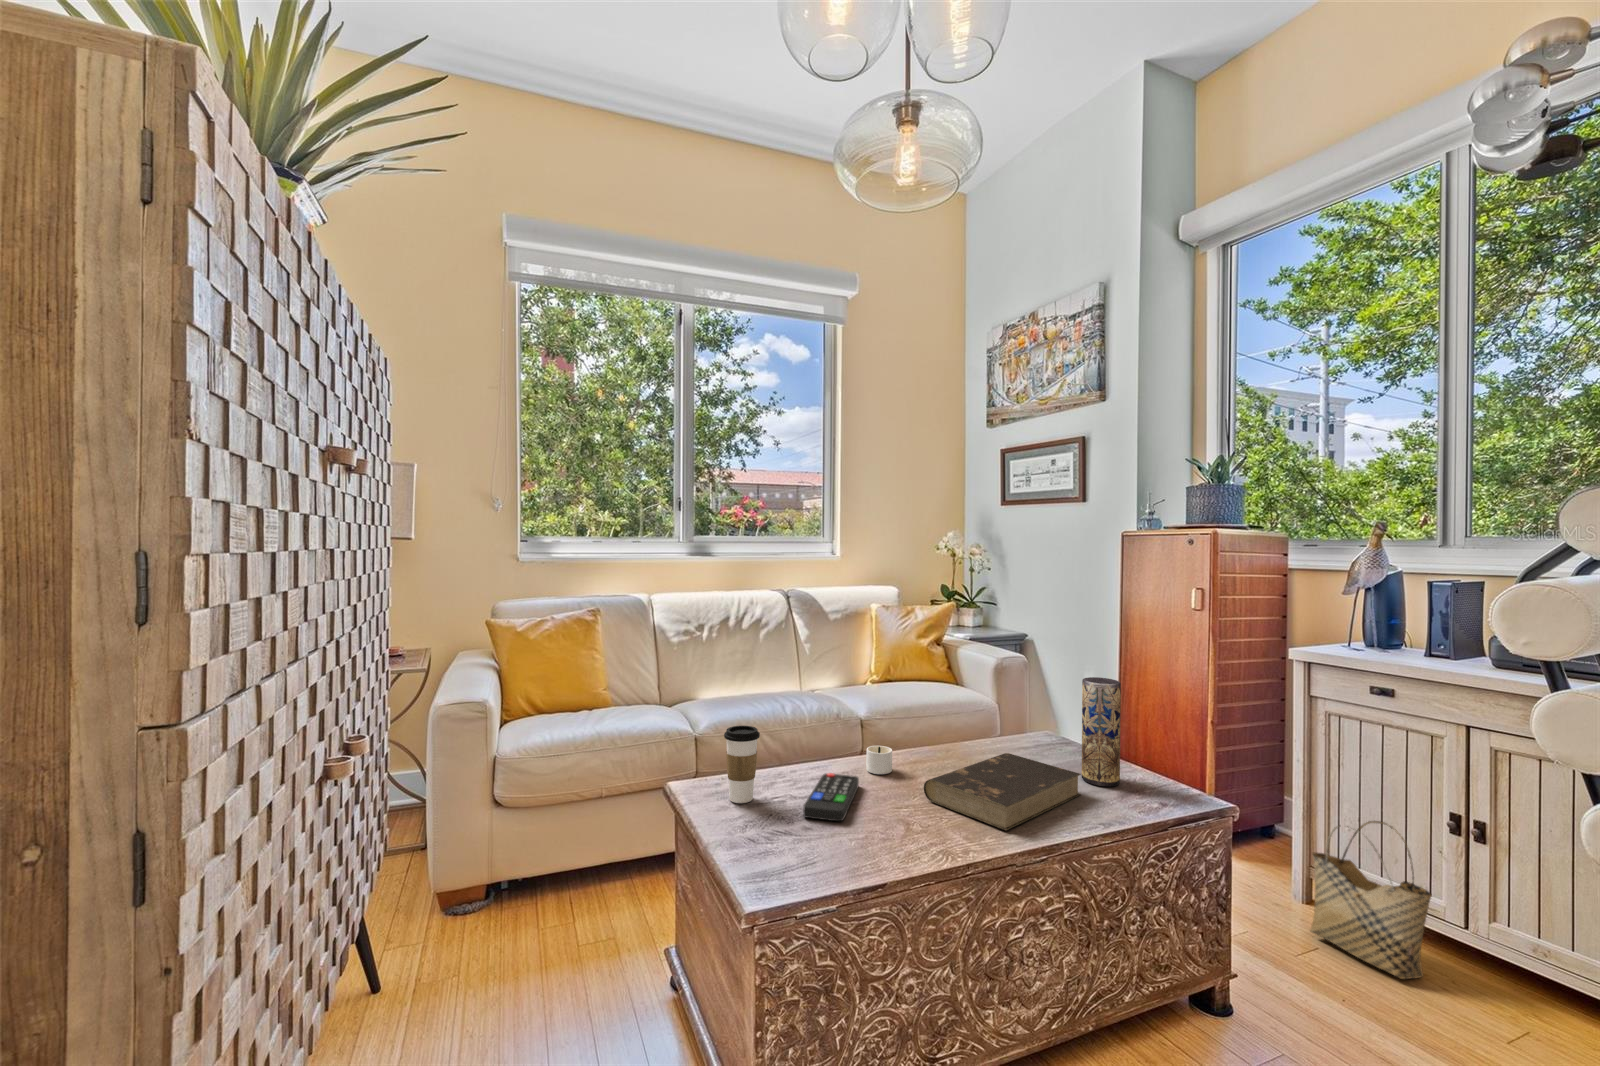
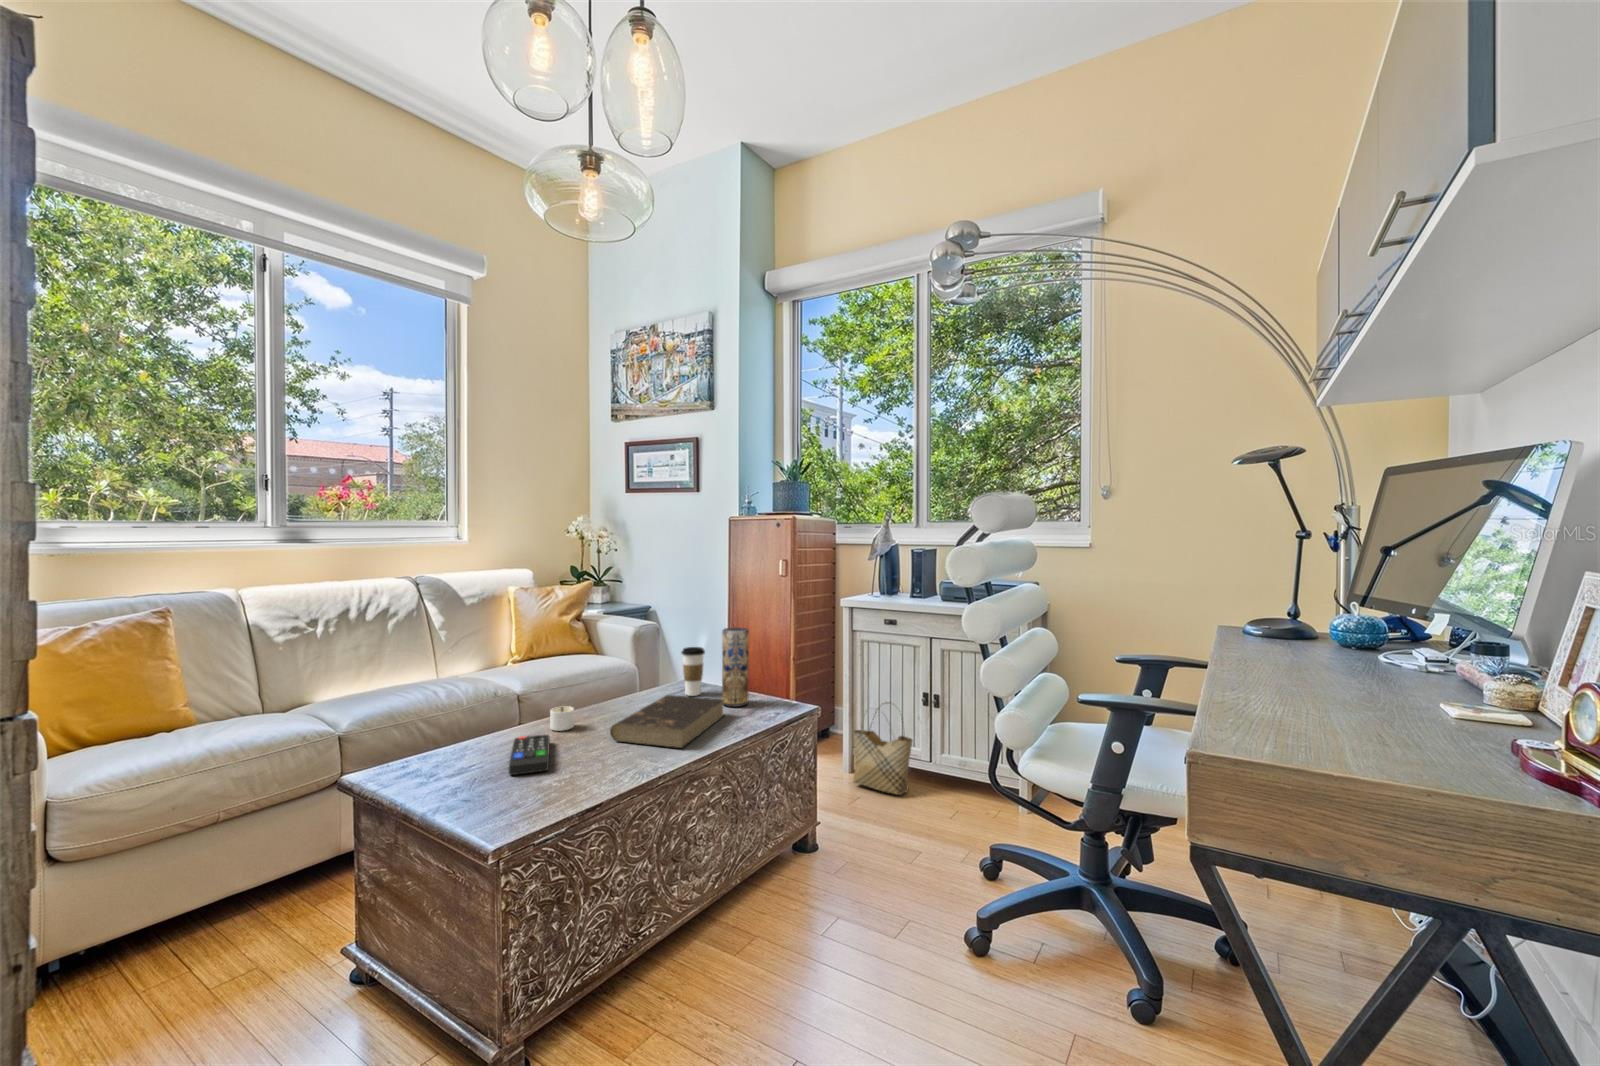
coffee cup: present [724,726,760,803] -> present [682,647,705,696]

